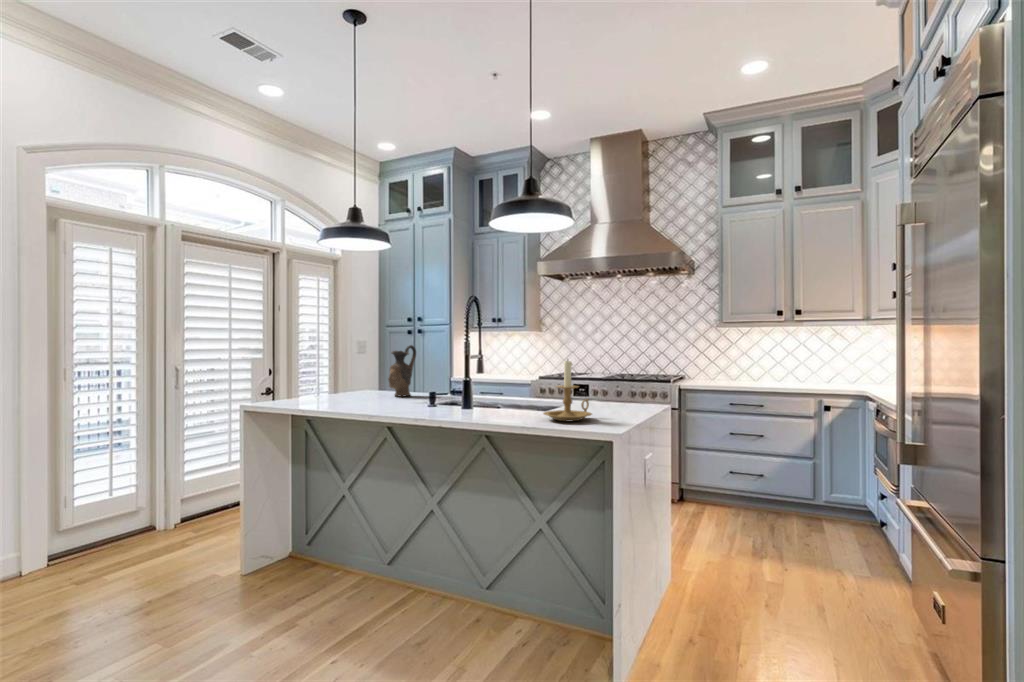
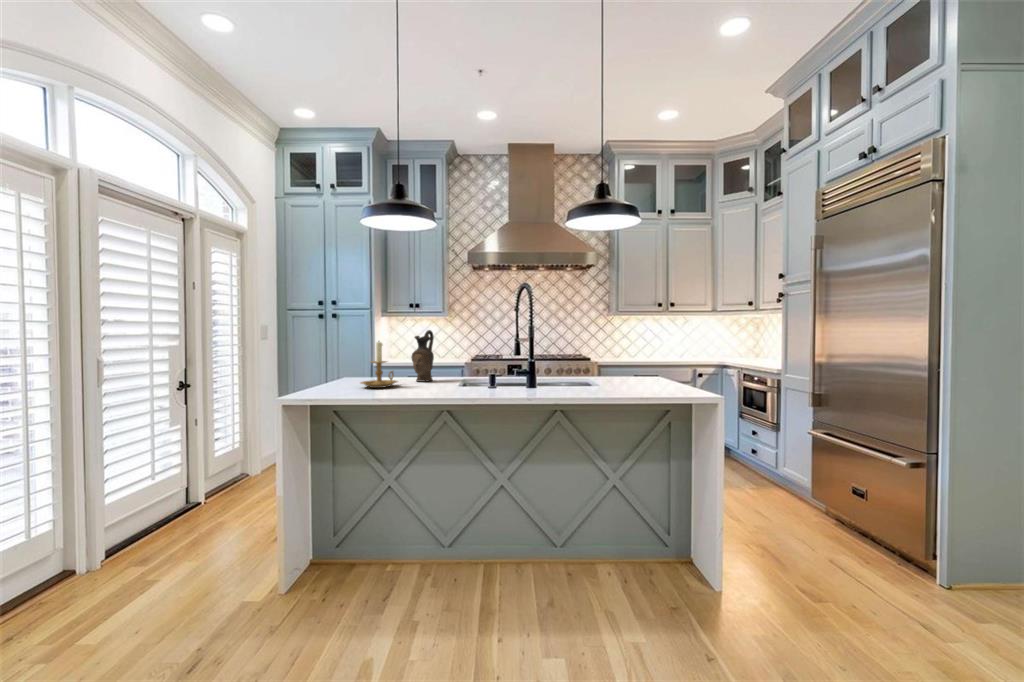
candle holder: present [543,360,592,421] -> present [361,341,397,388]

